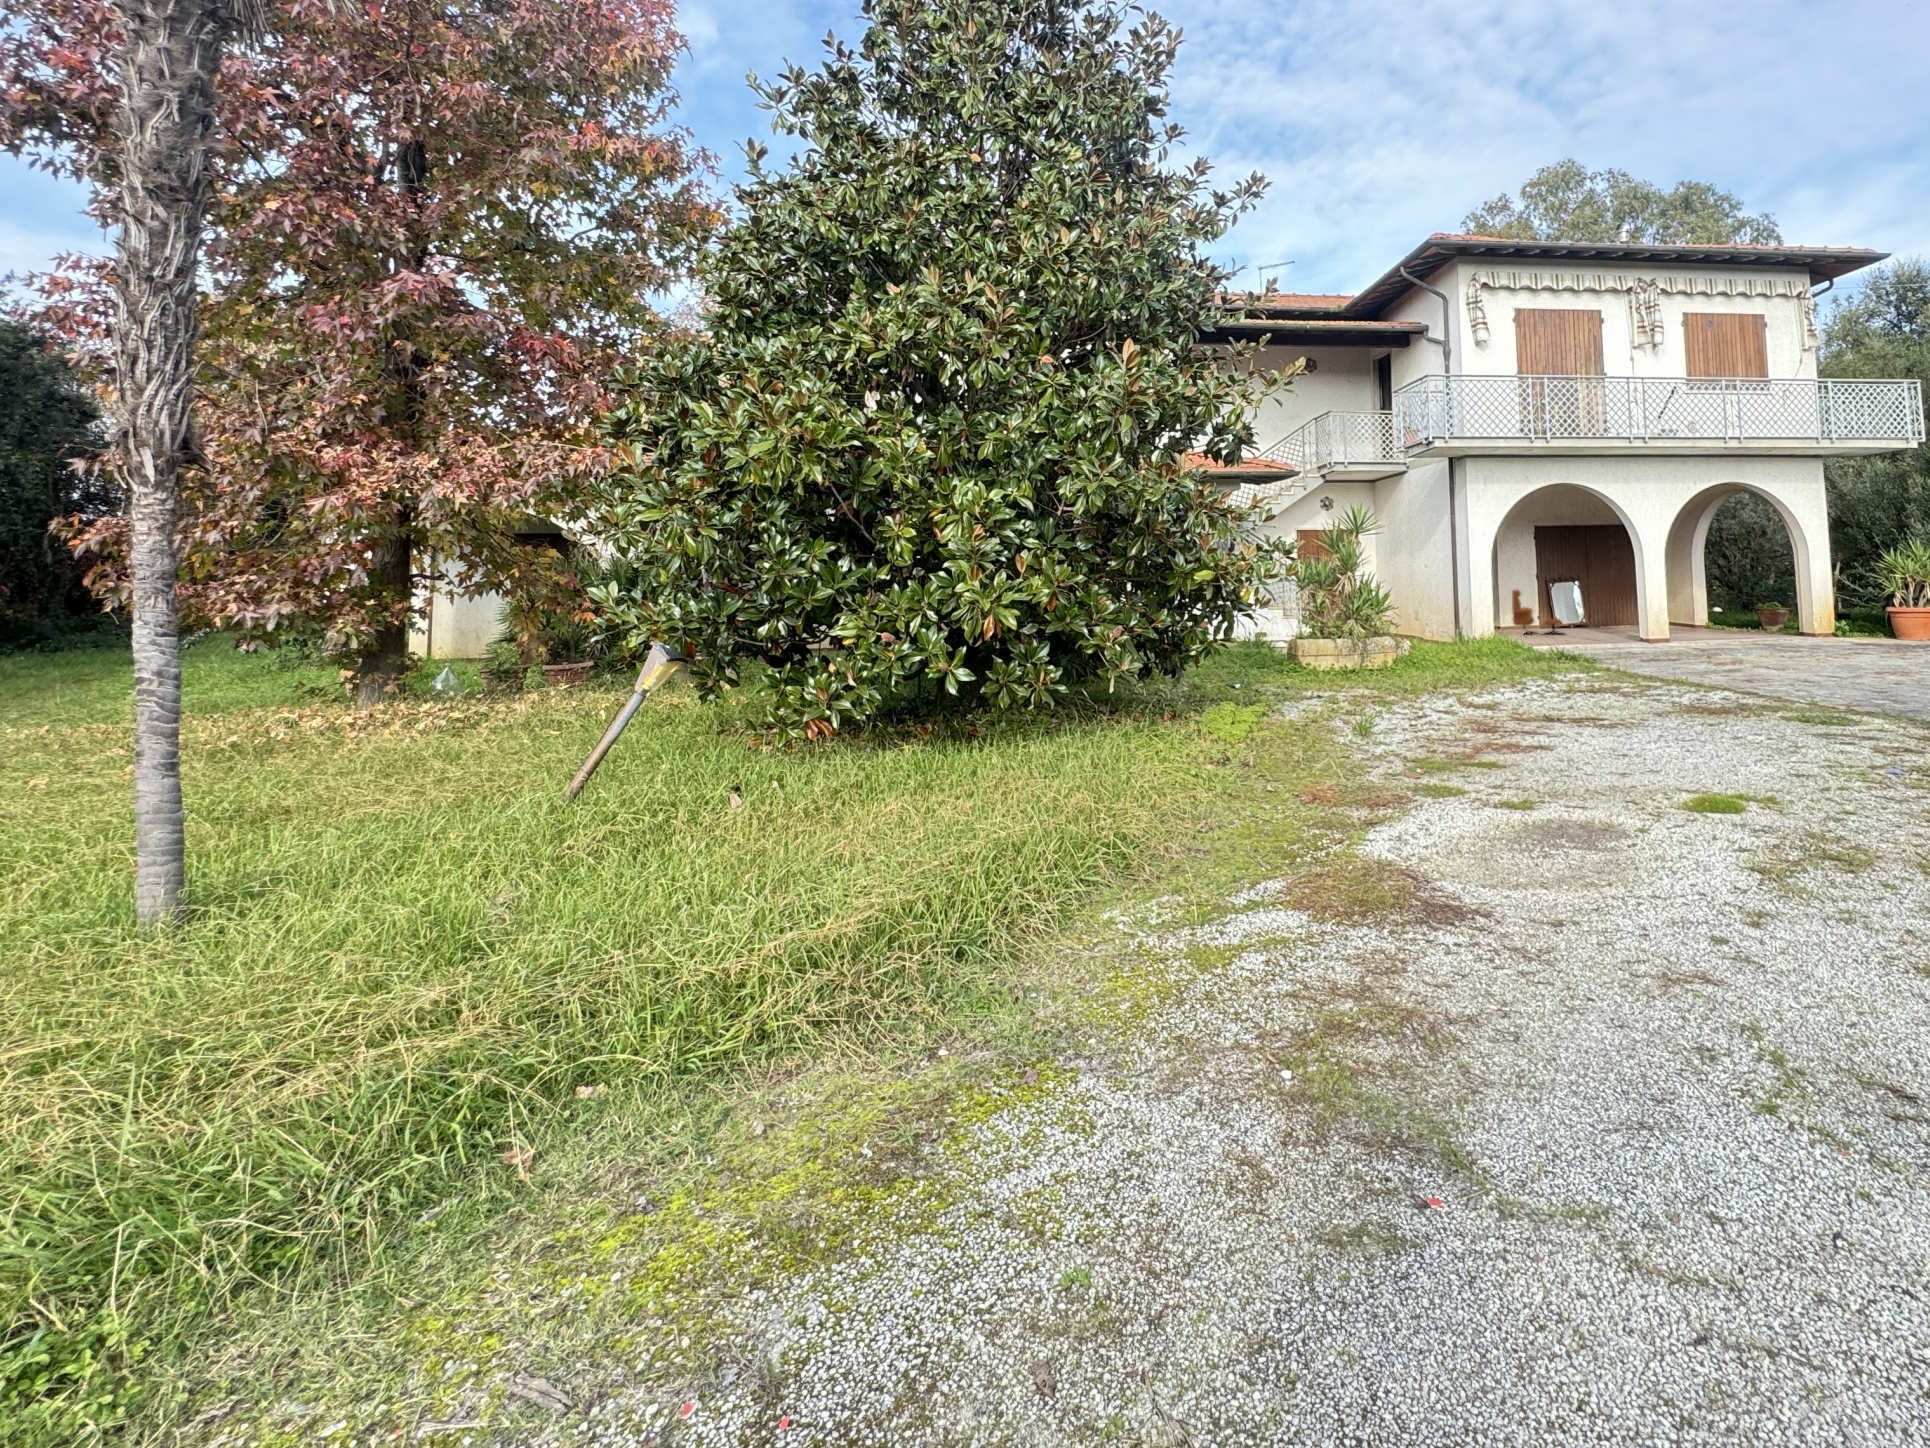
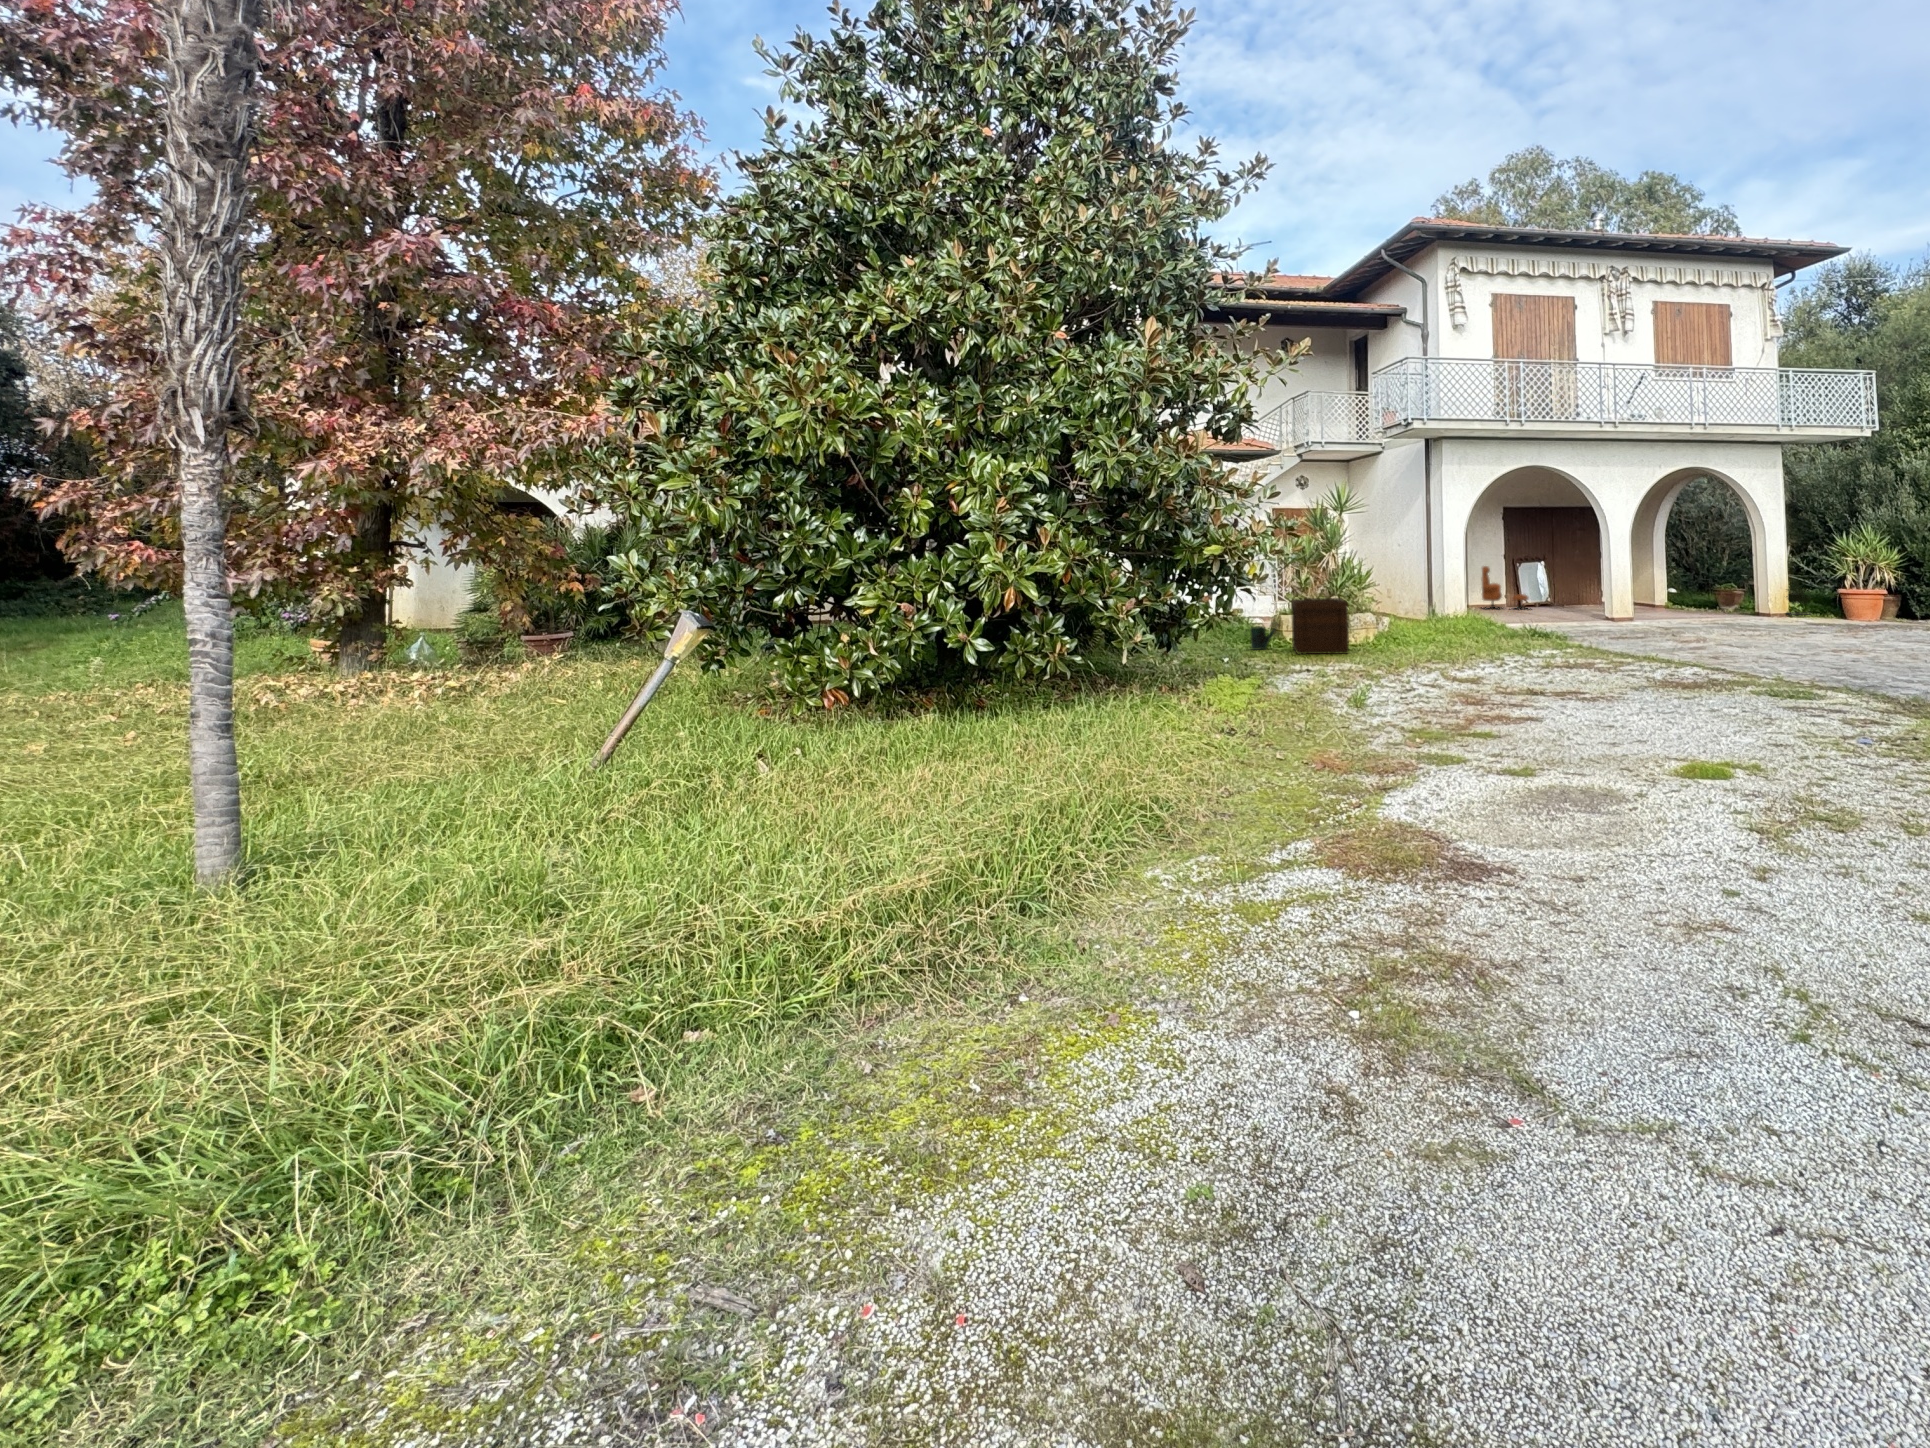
potted tree: none [1831,596,1864,638] -> present [1787,579,1811,615]
wooden crate: none [1306,625,1365,683] -> present [1291,598,1349,654]
watering can: none [1258,650,1295,679] -> present [1250,624,1279,650]

